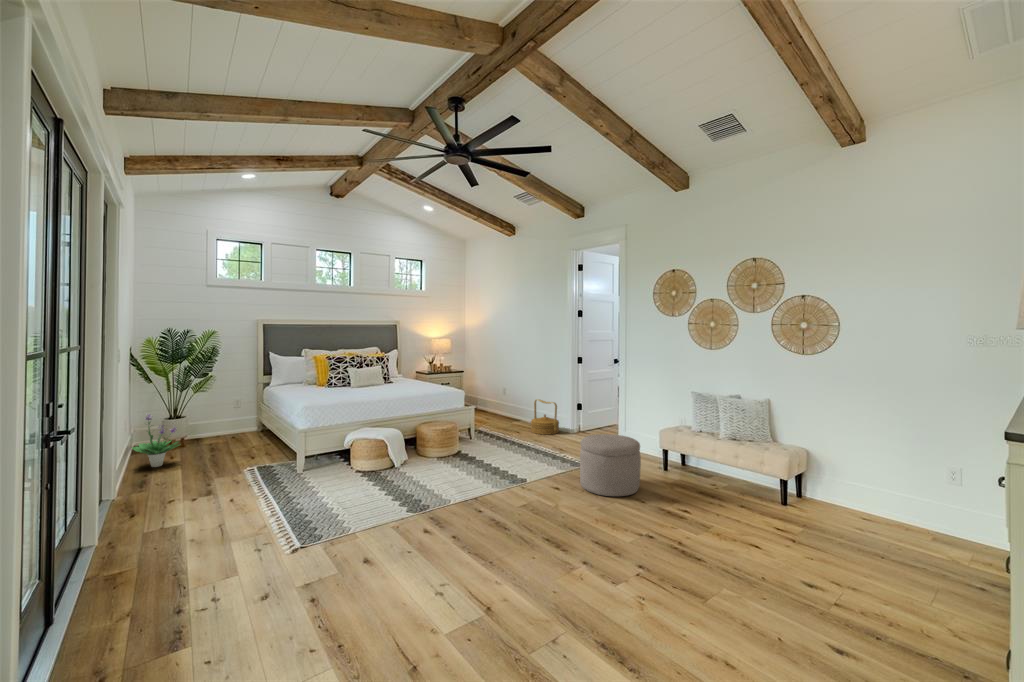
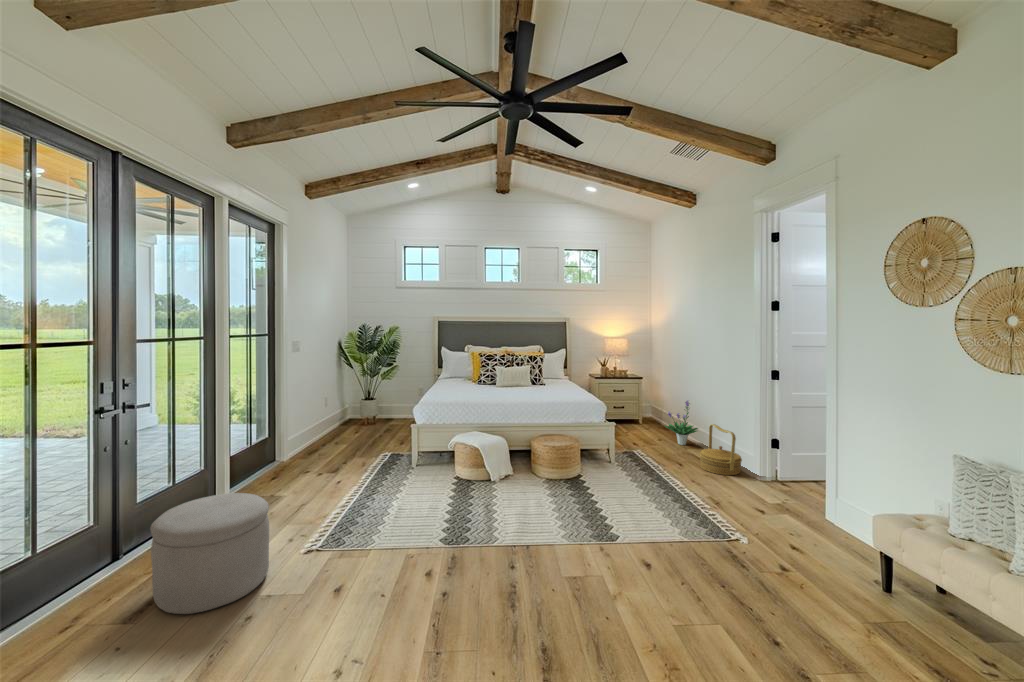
potted plant: present [132,414,179,467] -> present [665,400,698,445]
ottoman: present [580,434,641,496] -> present [150,493,269,614]

